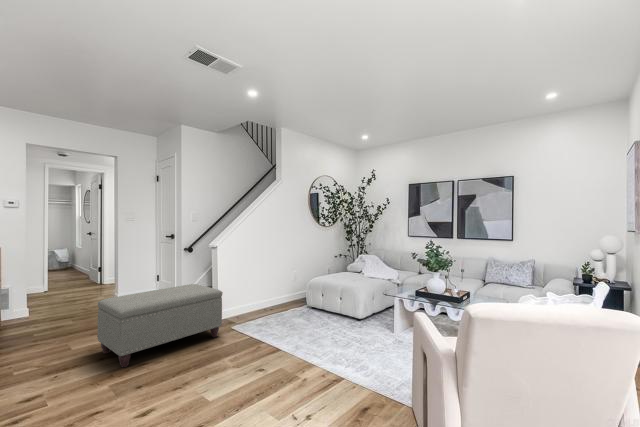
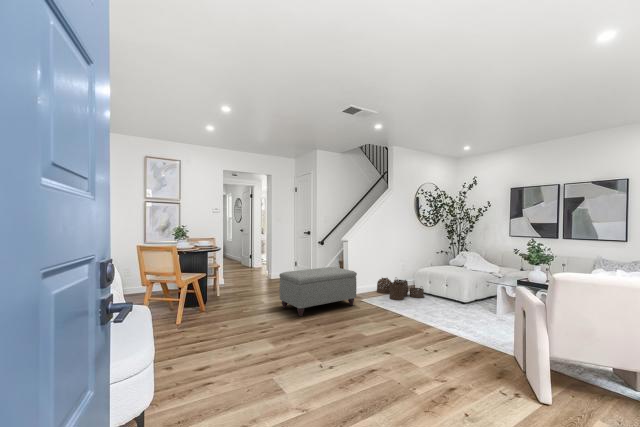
woven basket: none [258,291,314,321] -> present [377,278,424,300]

